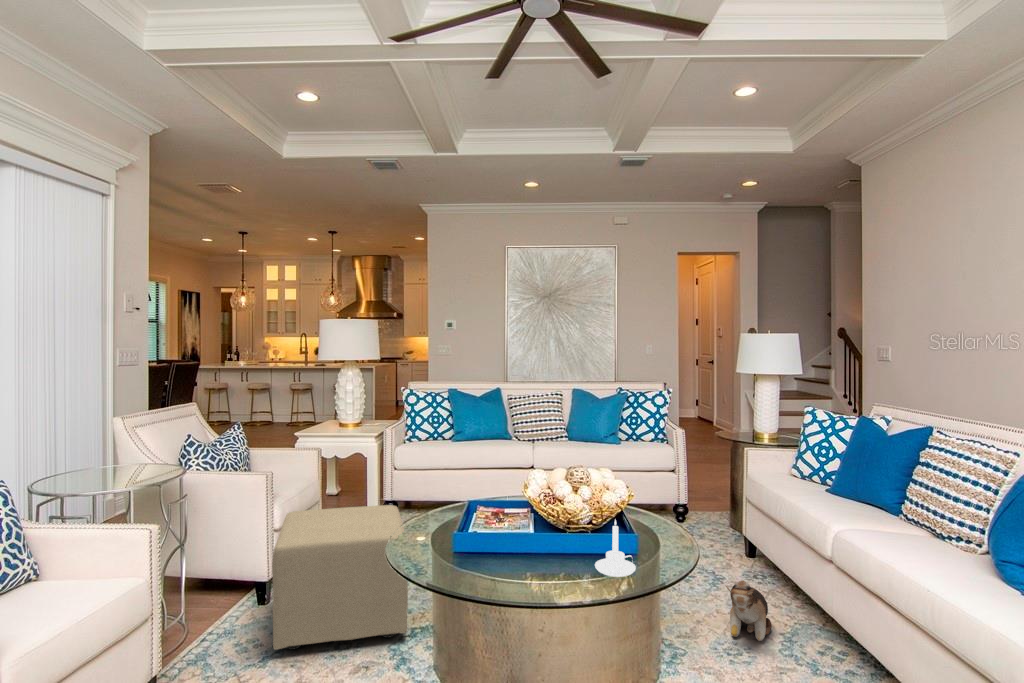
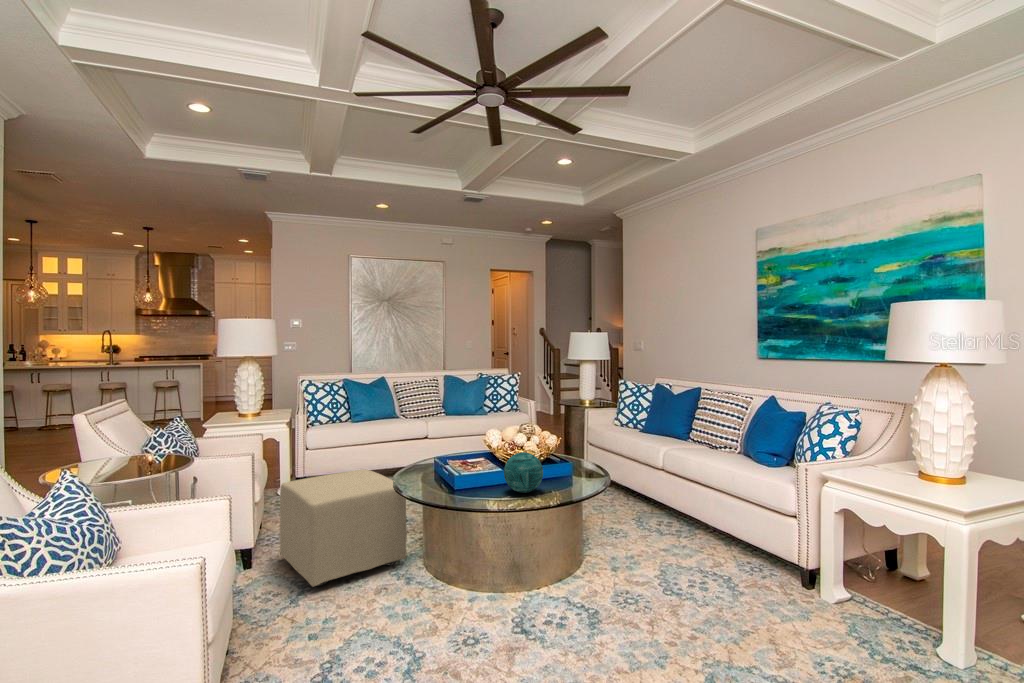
decorative orb: none [506,513,565,575] -> present [504,452,543,493]
candle holder: present [595,520,636,577] -> none [555,451,582,487]
plush toy: present [726,581,772,641] -> none [606,488,629,525]

